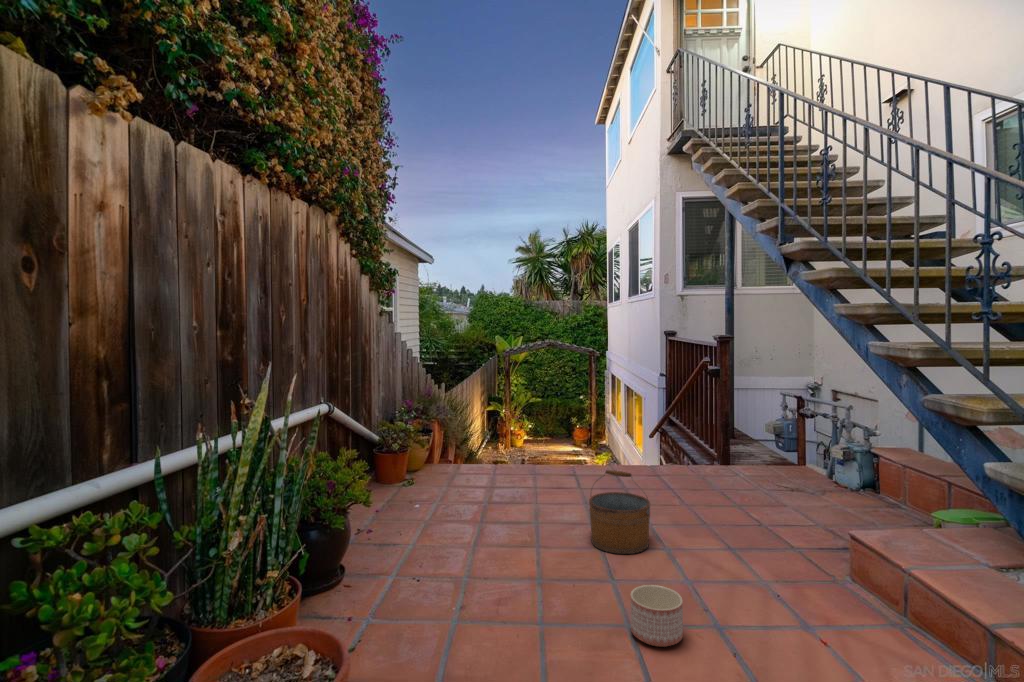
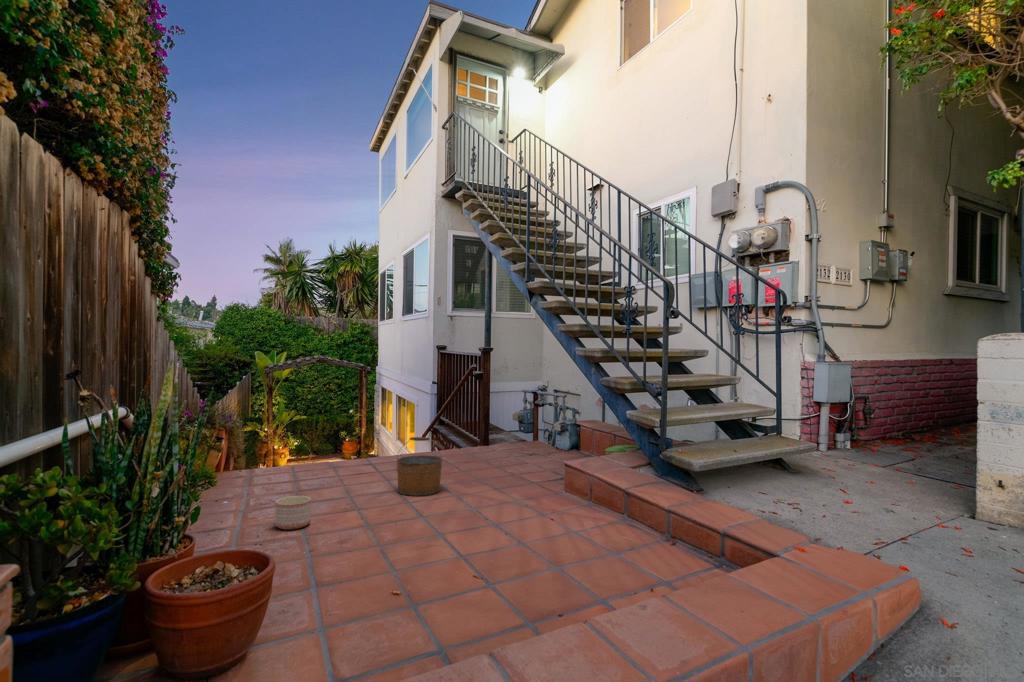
planter: present [631,585,683,647] -> present [275,496,311,530]

